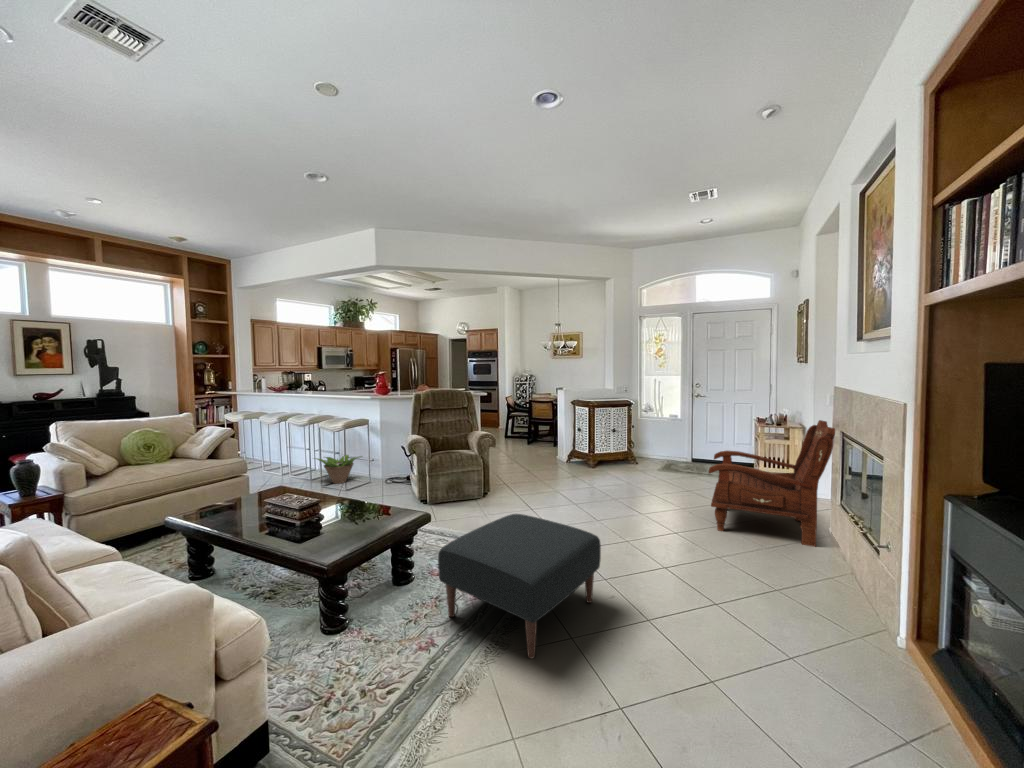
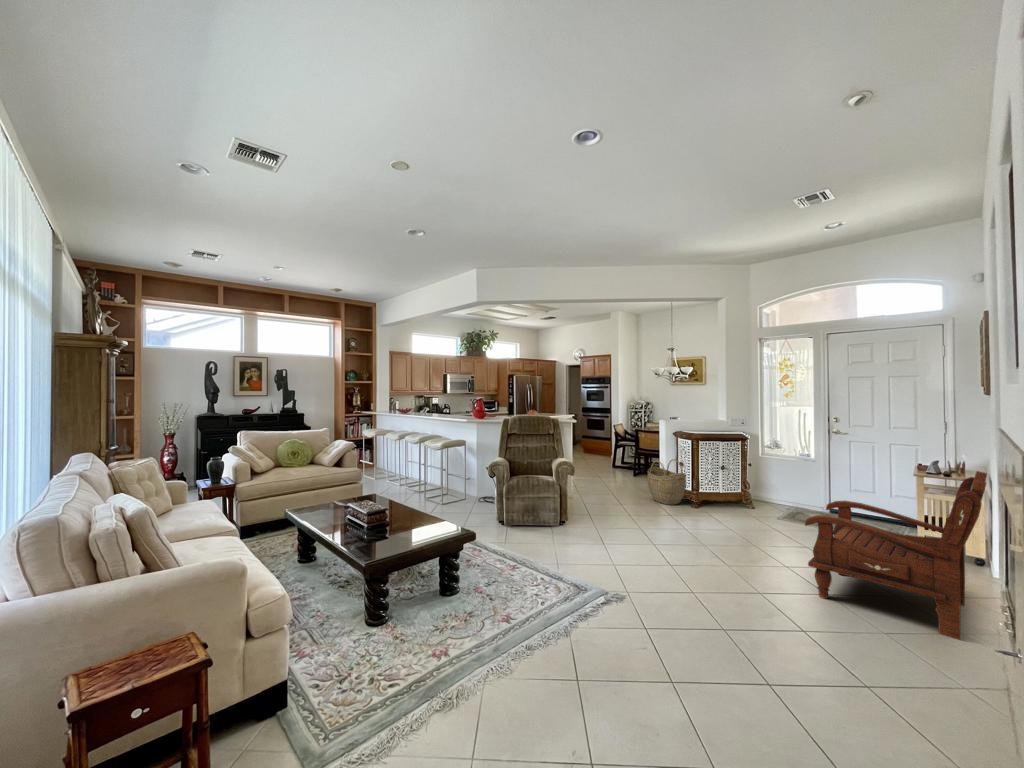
woven basket: none [549,426,584,468] -> present [648,459,686,505]
decorative plant: present [316,455,362,483] -> none [420,472,462,498]
ottoman: present [438,514,601,658] -> none [465,542,628,688]

